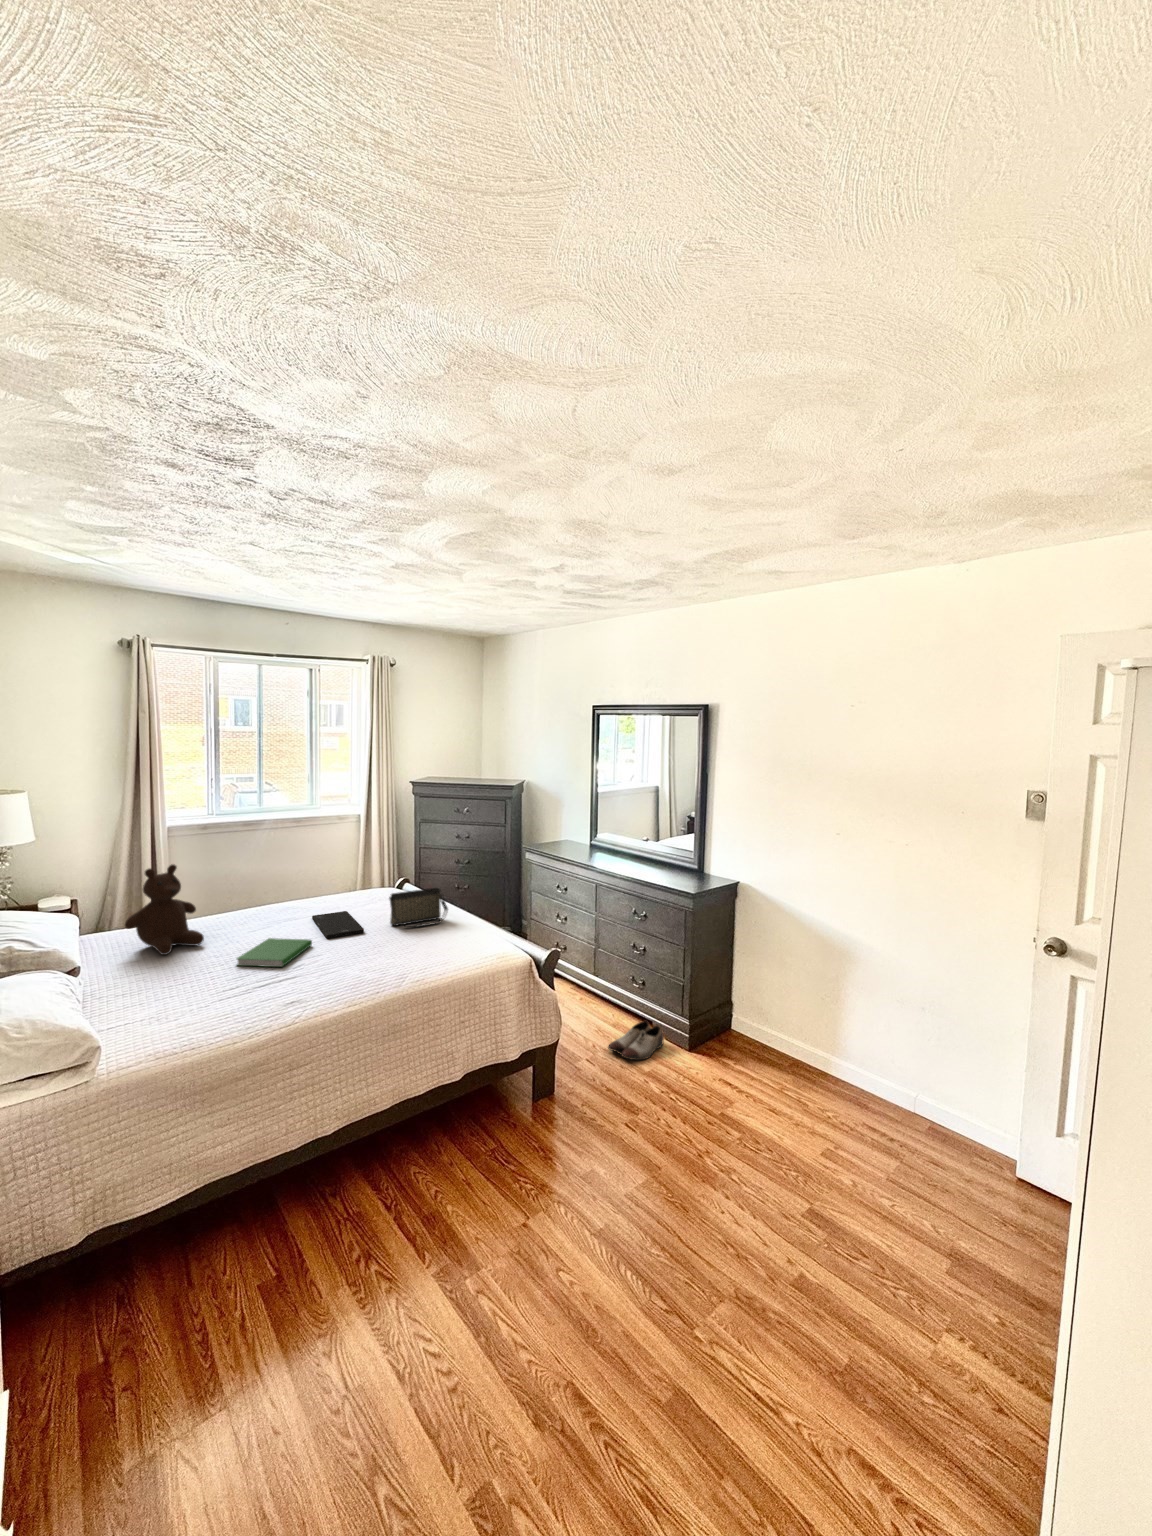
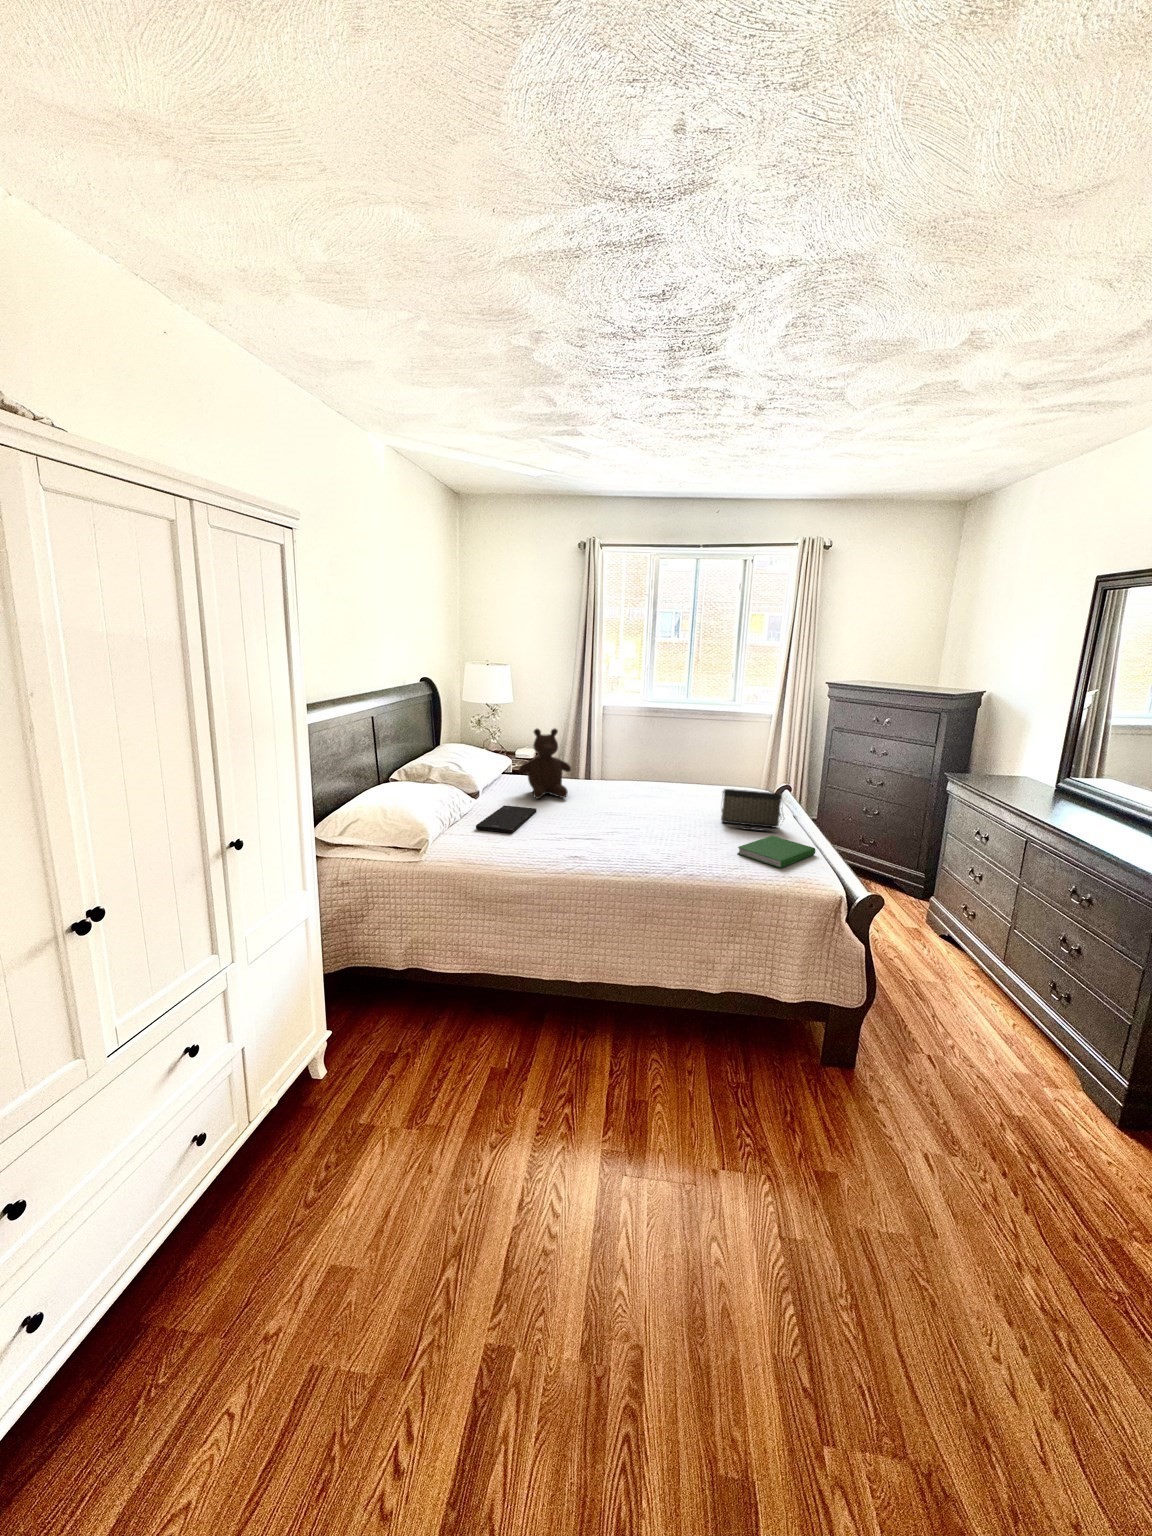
smartphone: present [312,911,364,938] -> present [476,806,536,833]
hardcover book: present [237,938,312,967] -> present [737,836,816,868]
shoe: present [608,1021,664,1060] -> none [967,1046,1076,1098]

